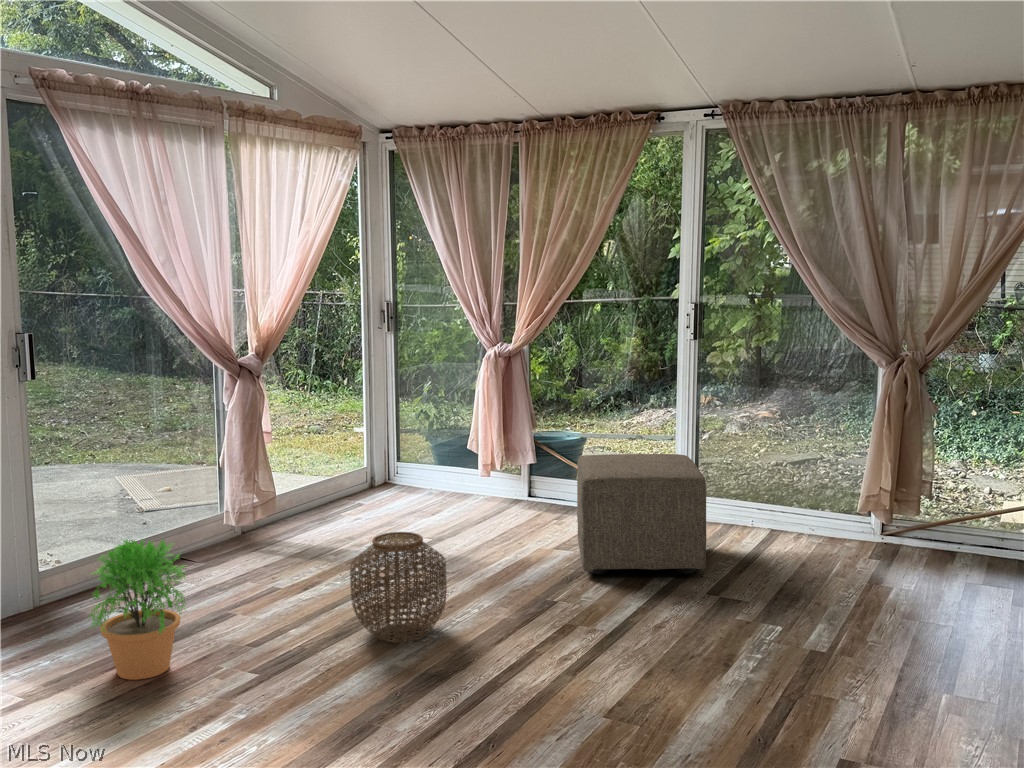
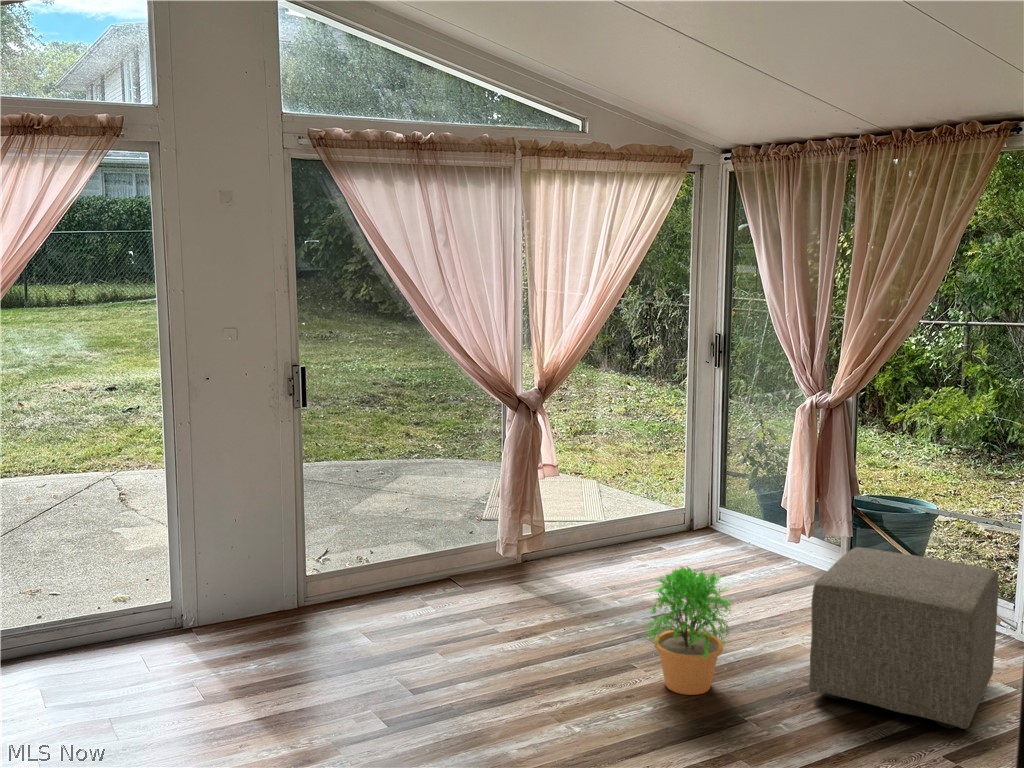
woven basket: present [350,532,447,643] -> none [498,608,599,729]
potted plant: present [89,539,186,680] -> present [646,566,730,695]

